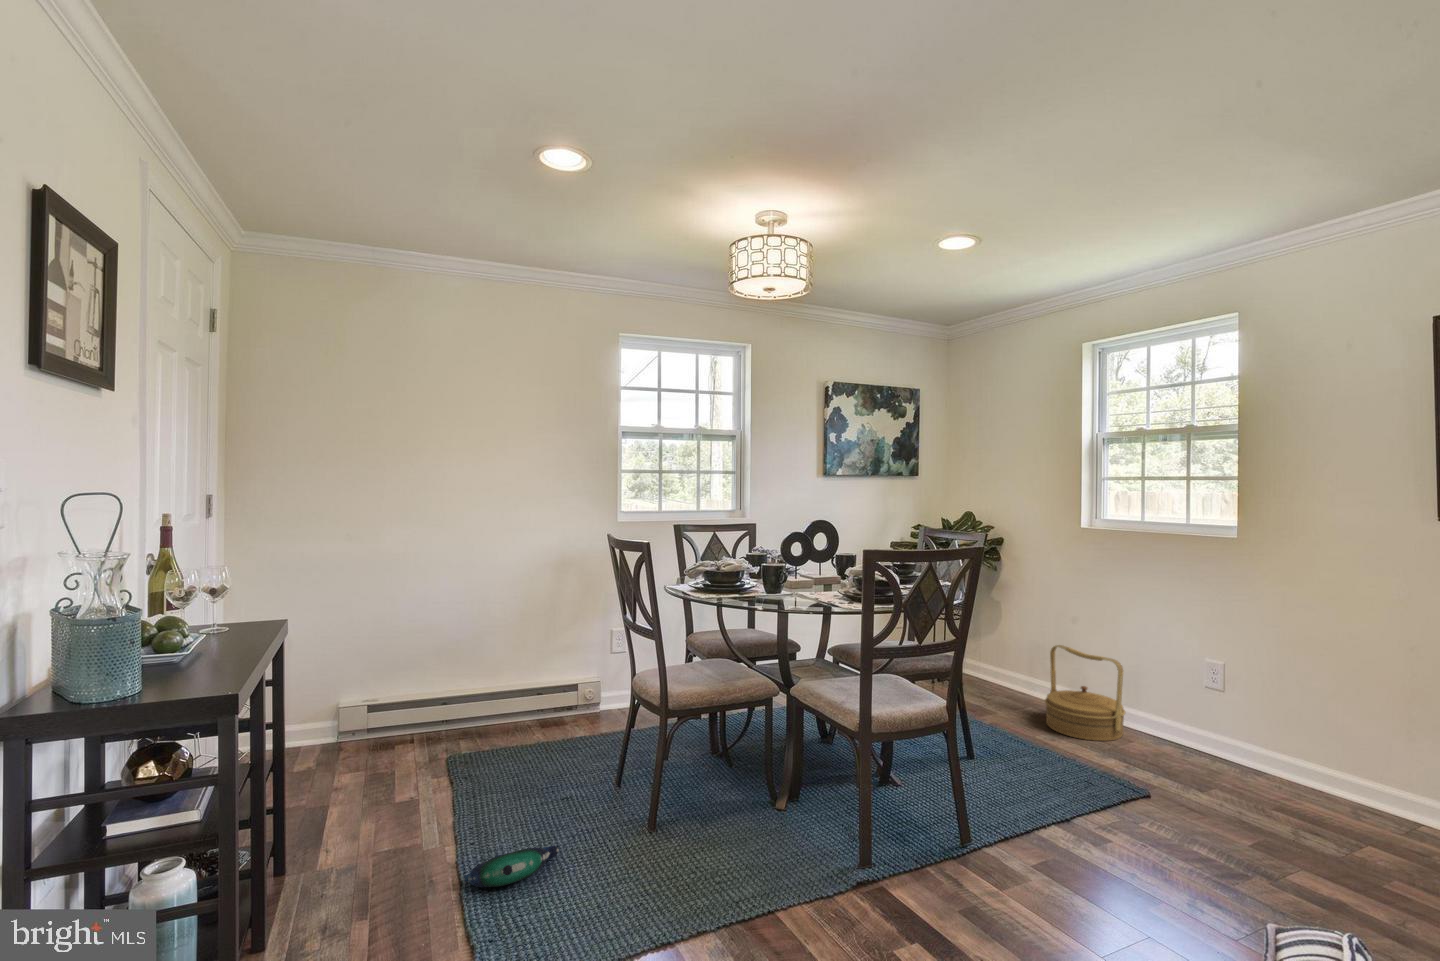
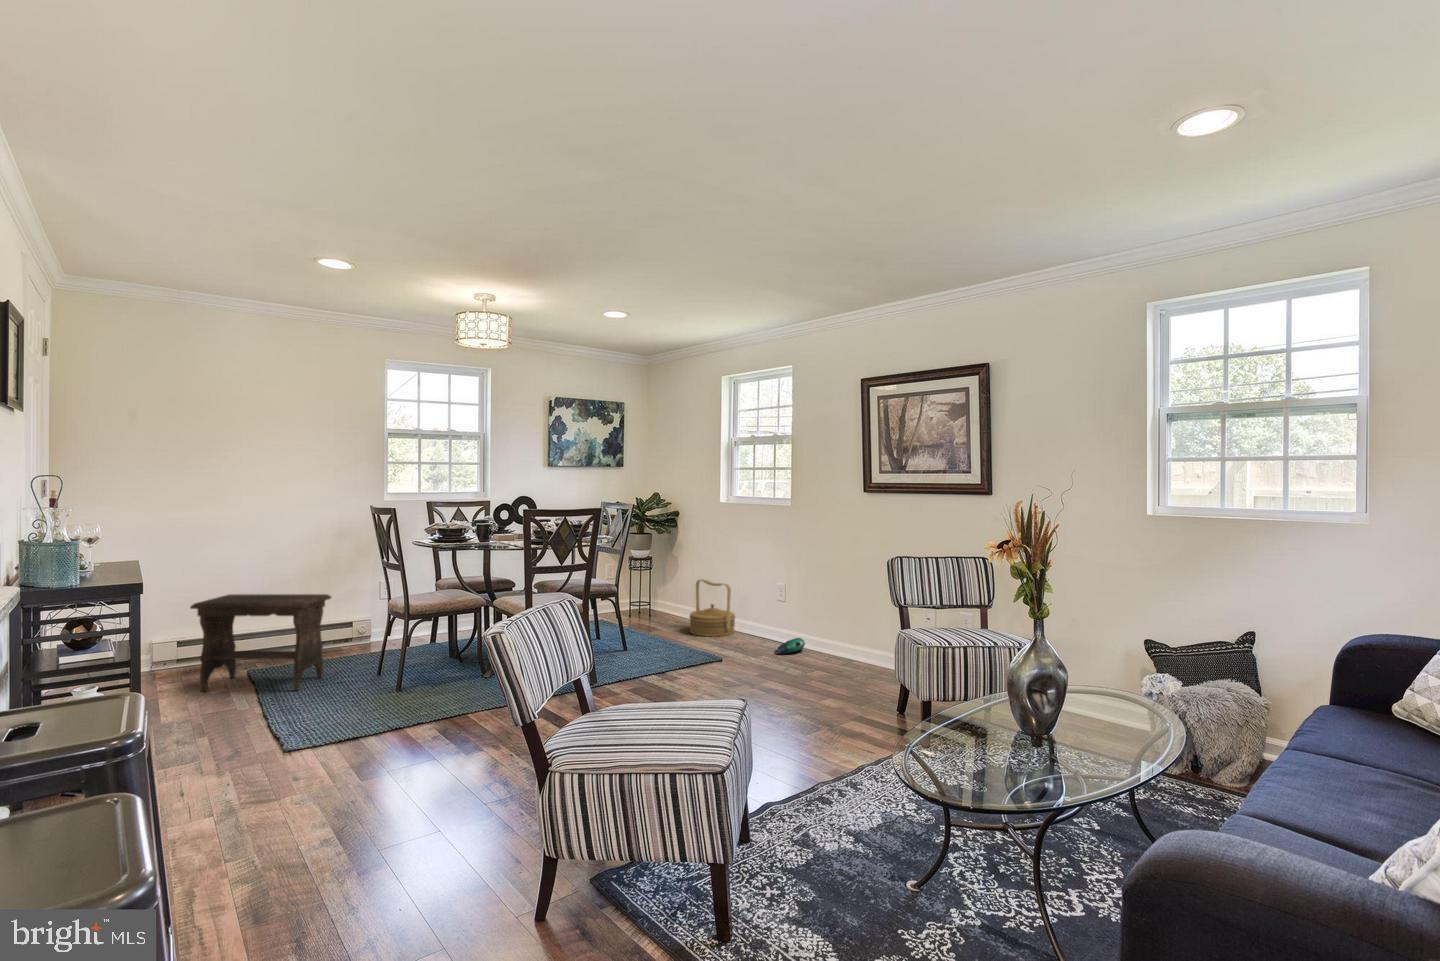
footstool: none [382,653,560,809] -> present [190,594,331,691]
plush toy: present [463,846,559,888] -> present [774,638,805,654]

